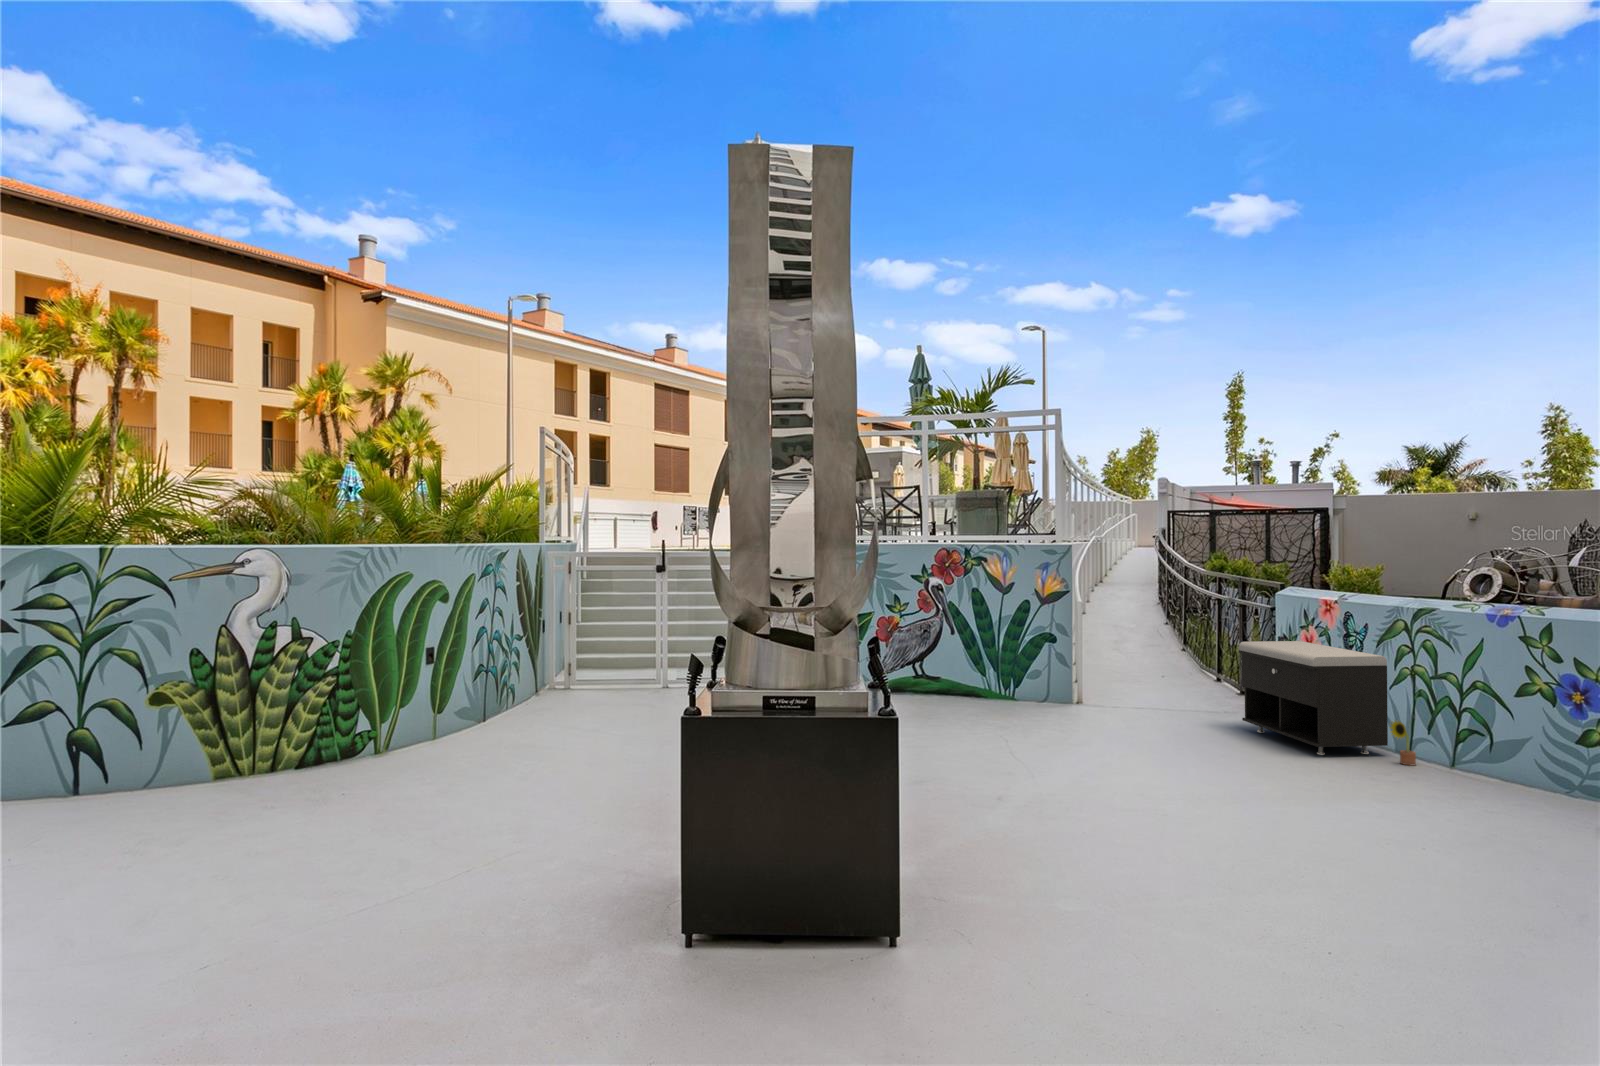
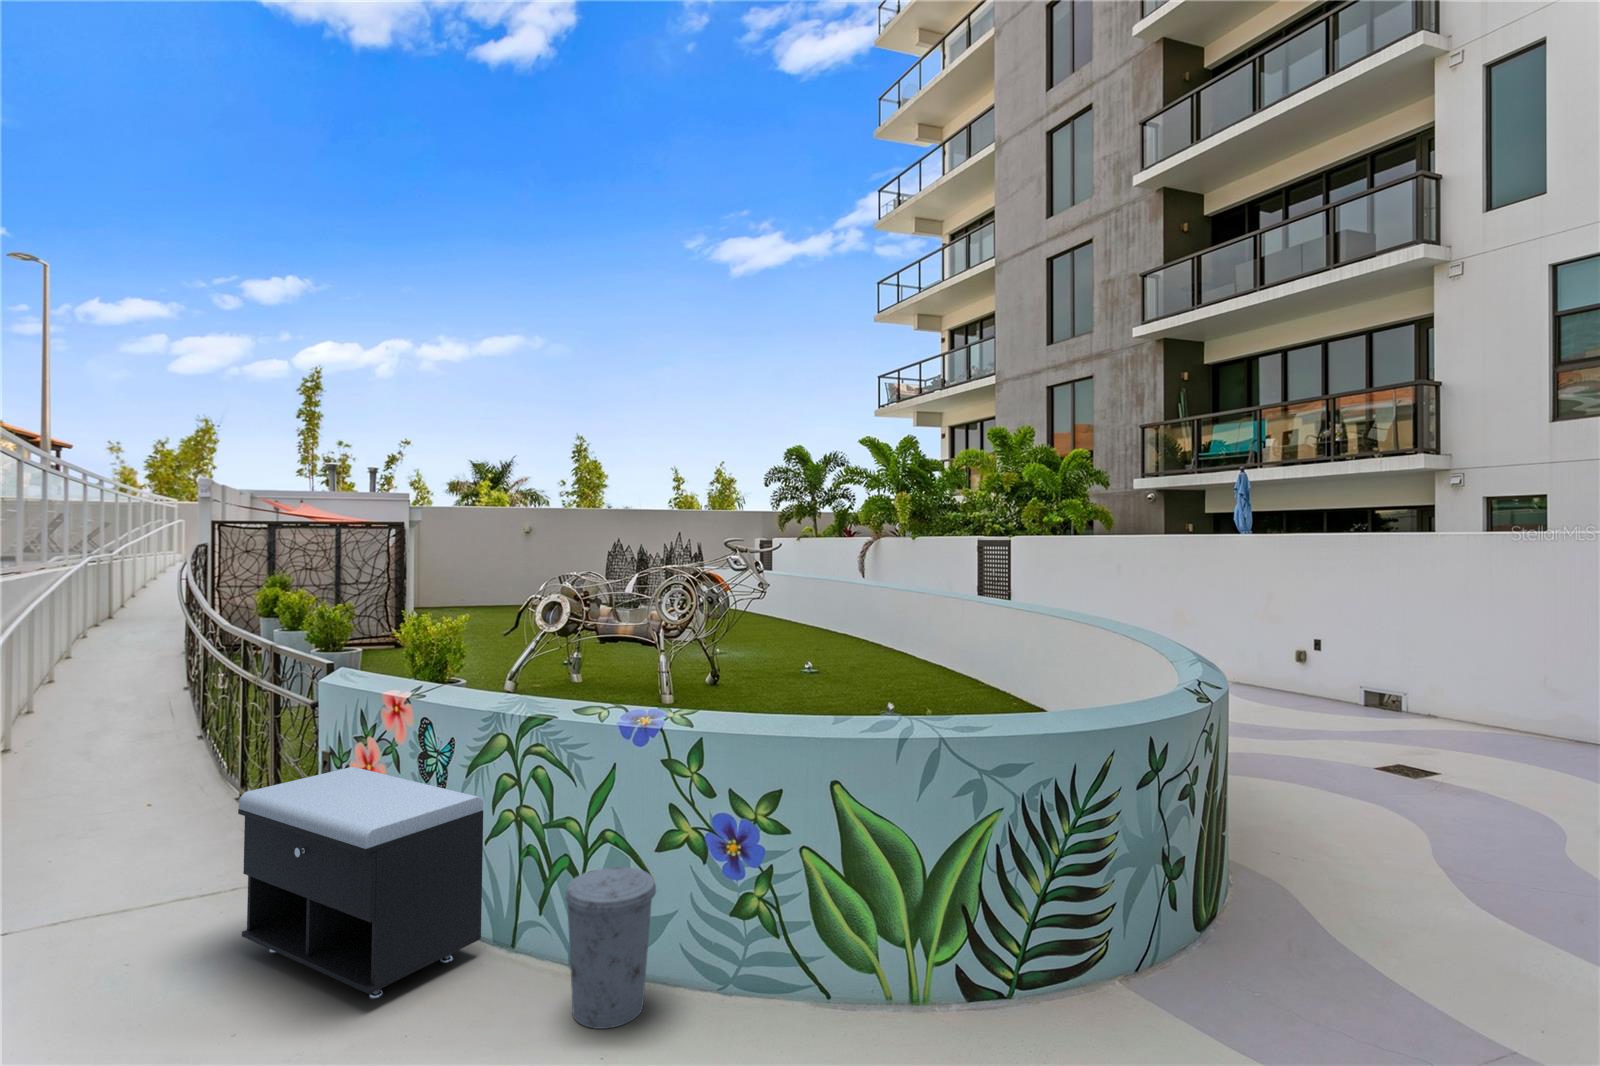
trash can: none [1441,702,1512,793] -> present [565,867,656,1029]
decorative plant: present [1390,721,1416,765] -> none [483,906,522,976]

